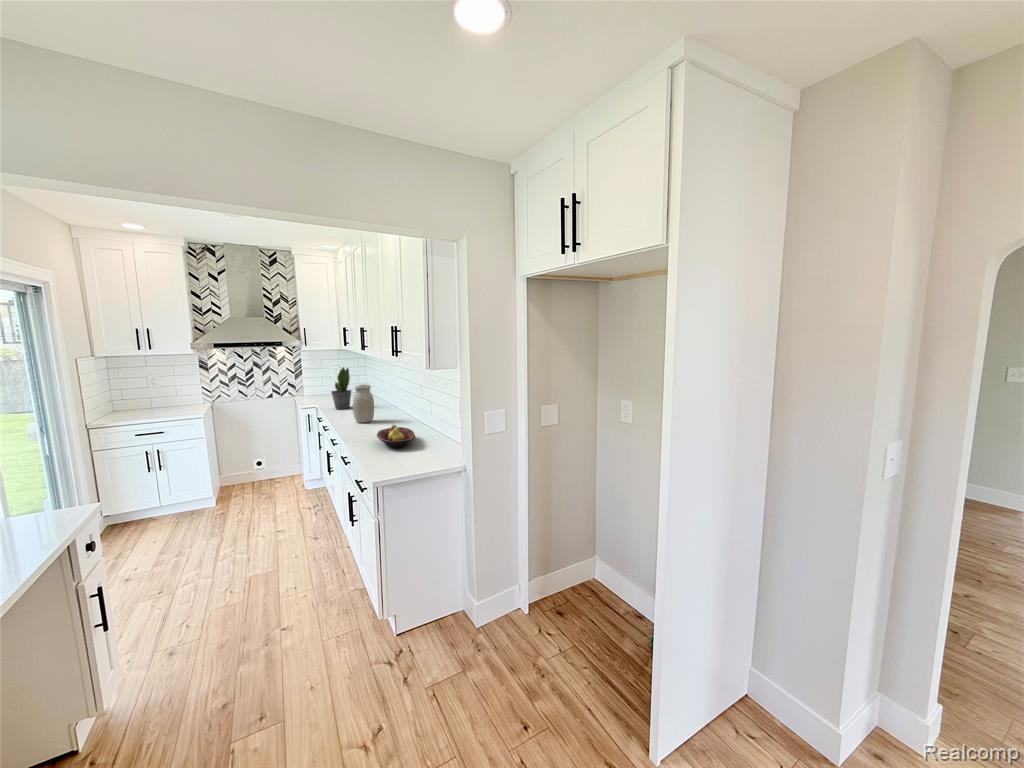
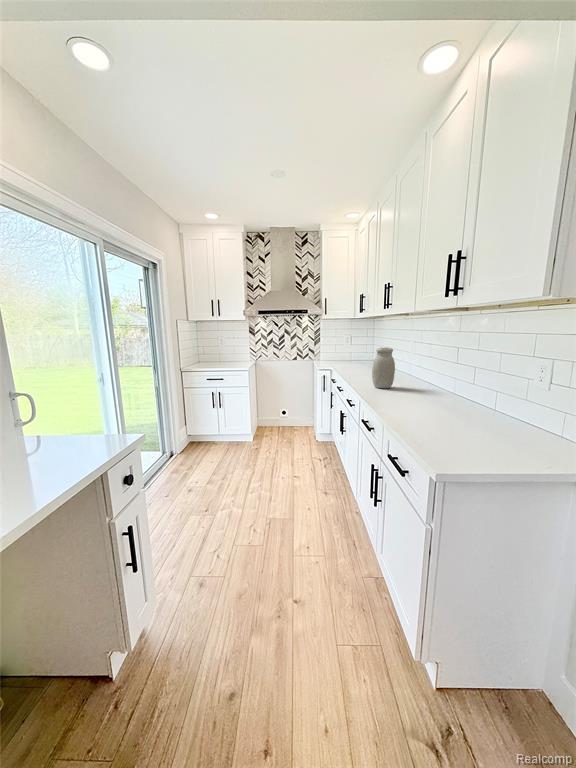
potted plant: present [331,367,351,410] -> none [346,332,365,374]
fruit bowl: present [377,425,415,448] -> none [411,395,470,427]

